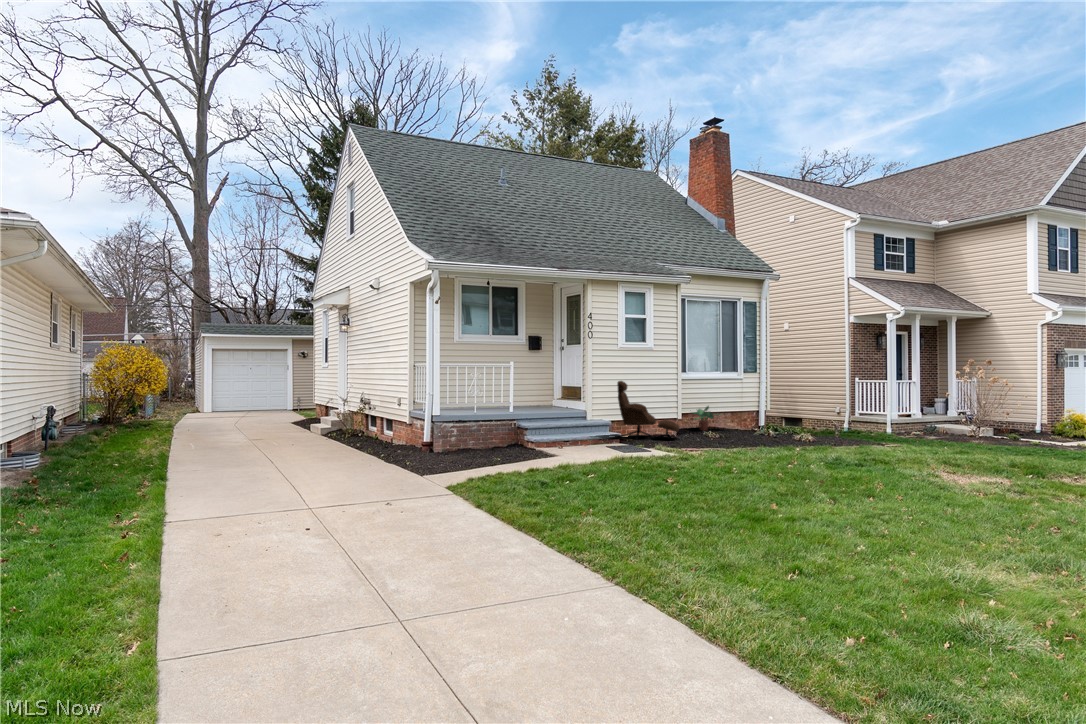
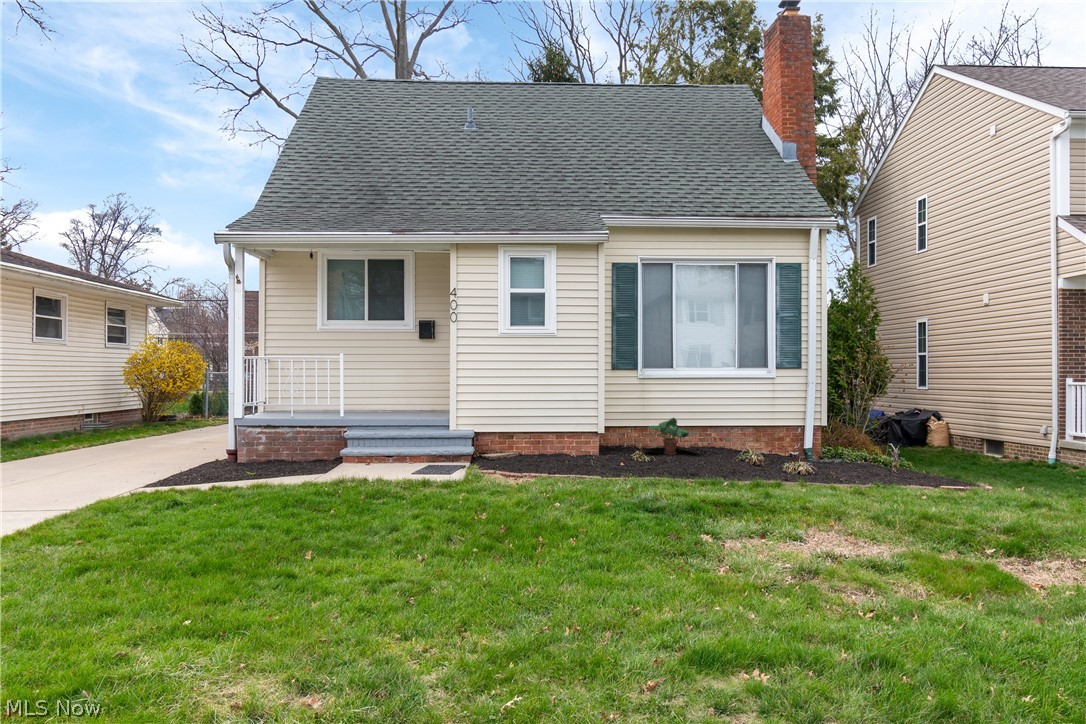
lounge chair: present [617,381,679,440] -> none [483,380,569,469]

